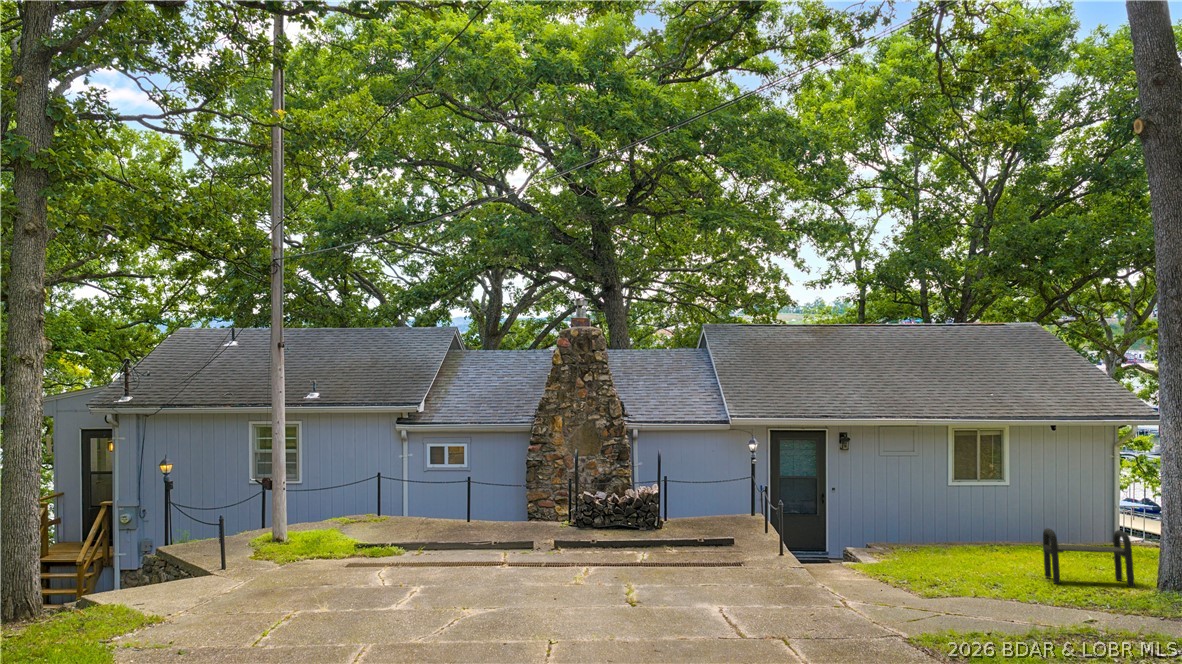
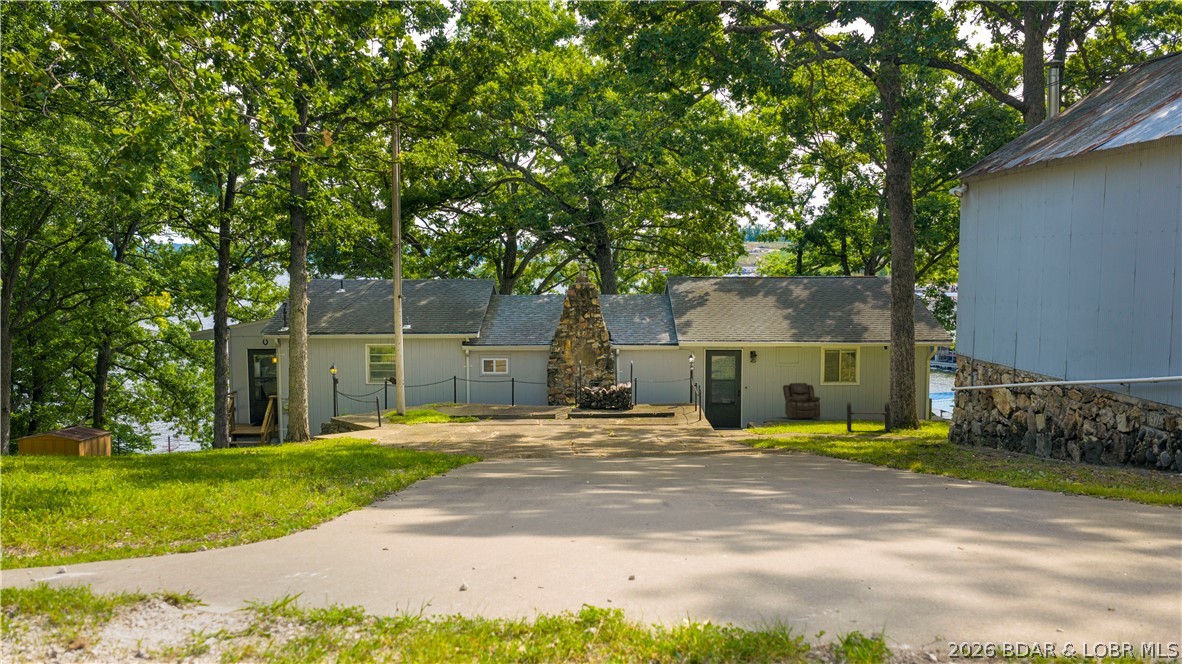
chair: none [892,483,958,543] -> present [783,383,820,420]

